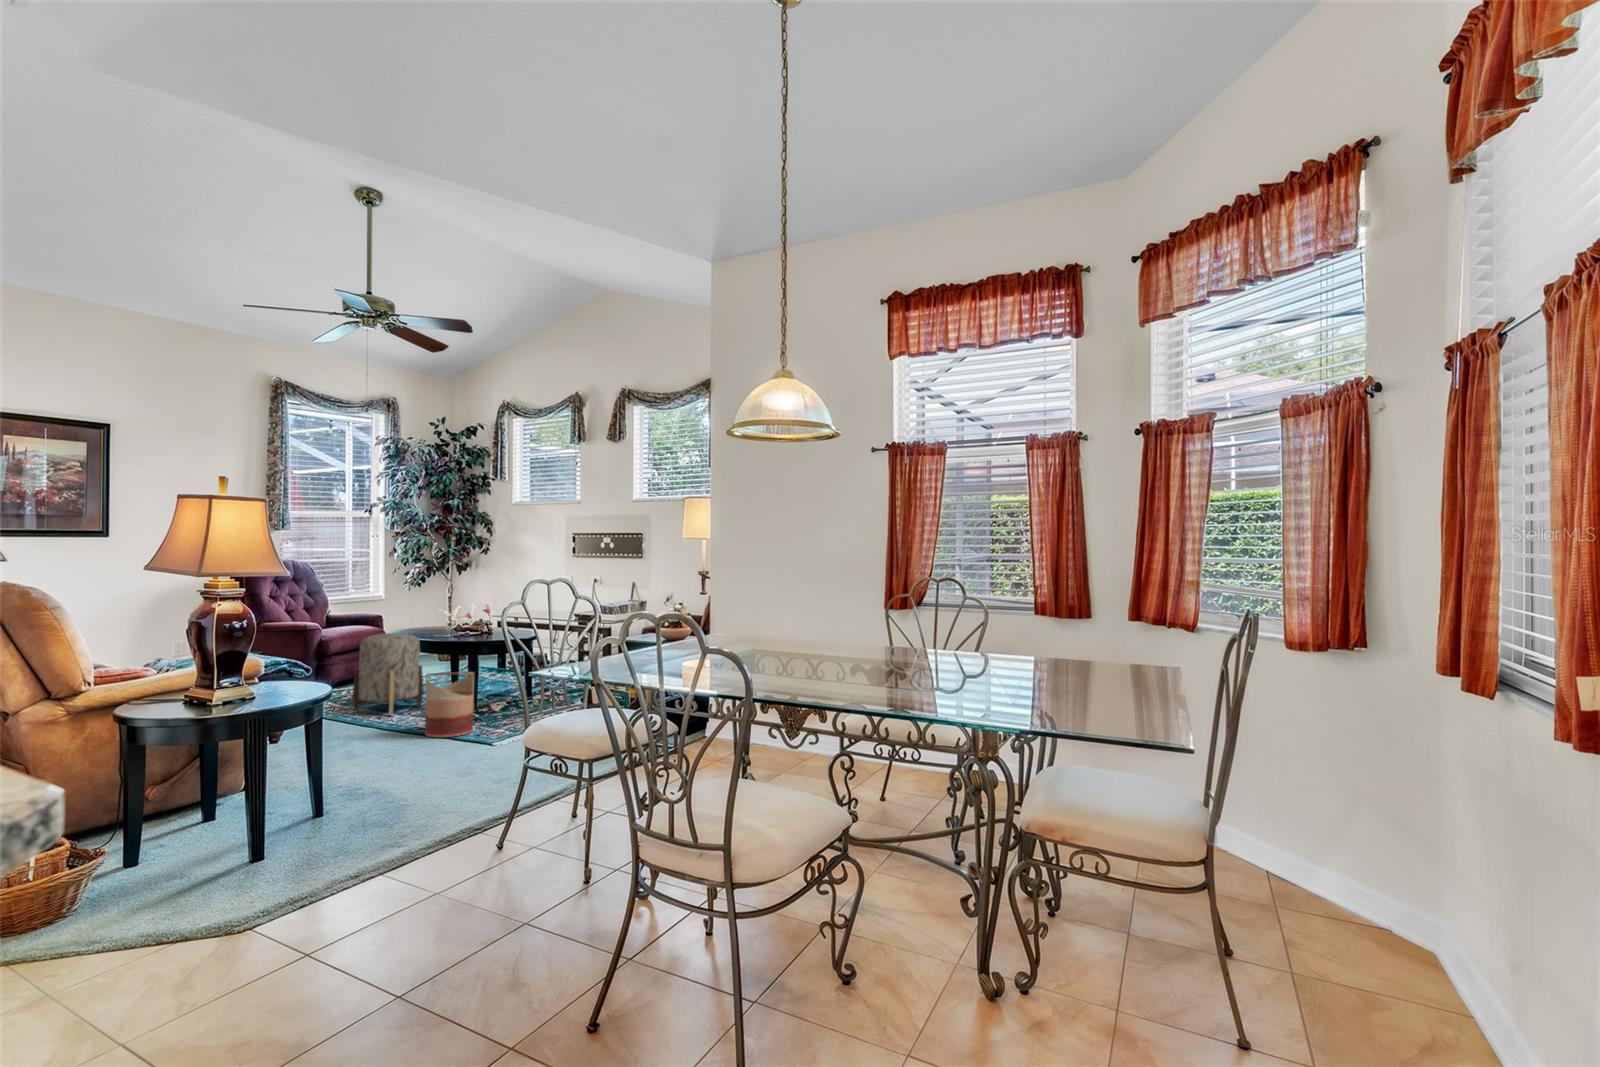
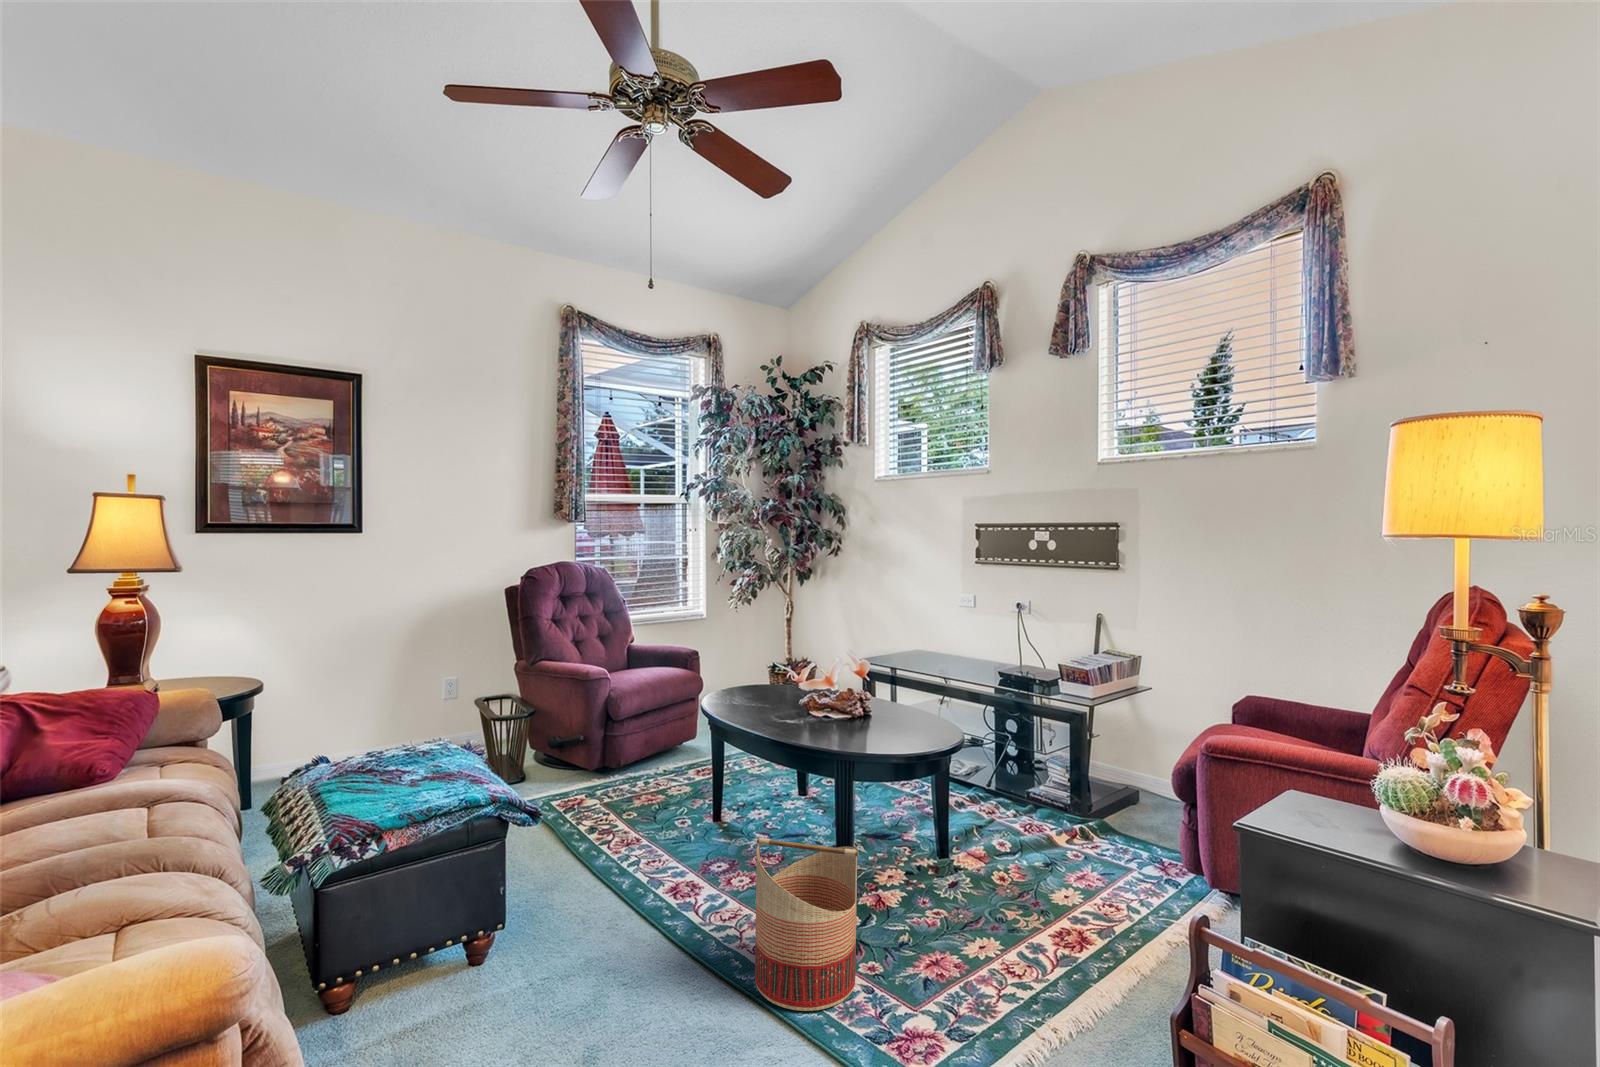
ottoman: present [352,633,424,715] -> none [636,709,753,877]

